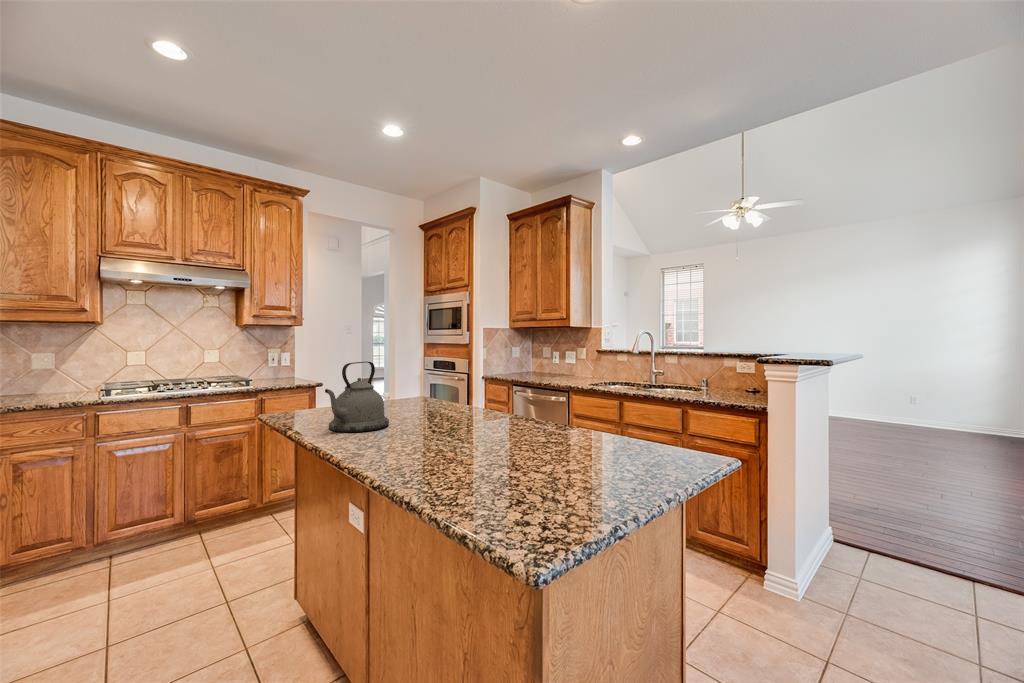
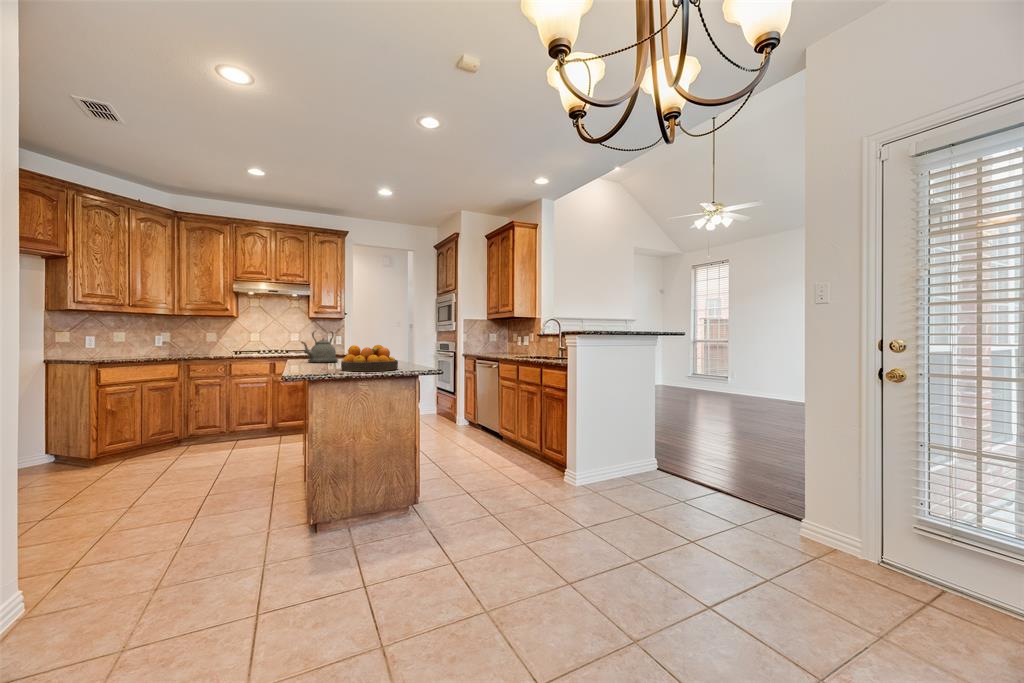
fruit bowl: none [495,404,619,484] -> present [341,345,398,371]

